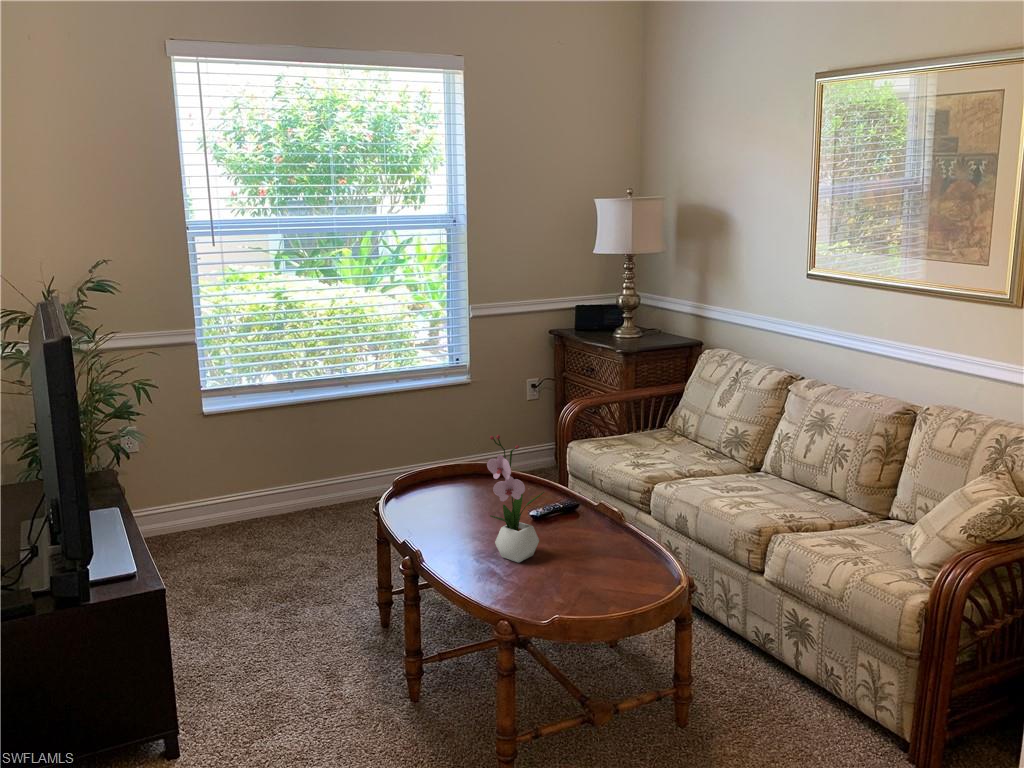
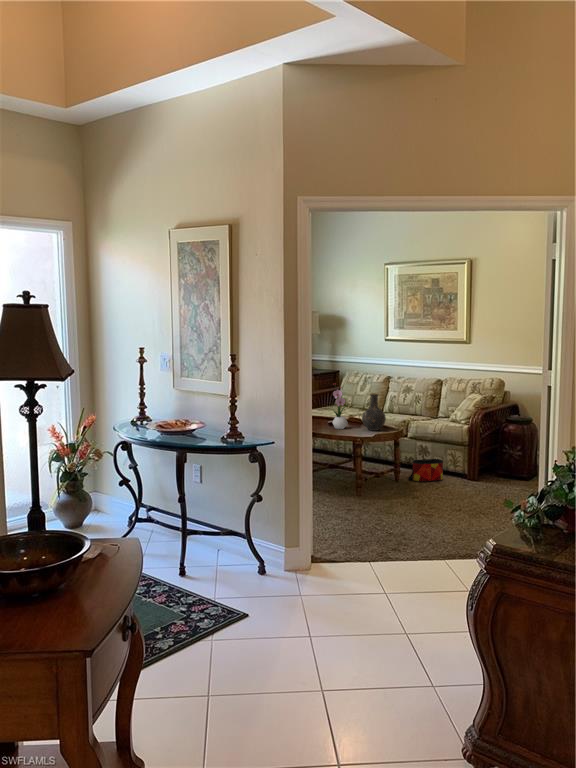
vase: none [562,475,632,588] -> present [362,393,386,431]
bag: none [723,662,838,743] -> present [408,459,443,482]

